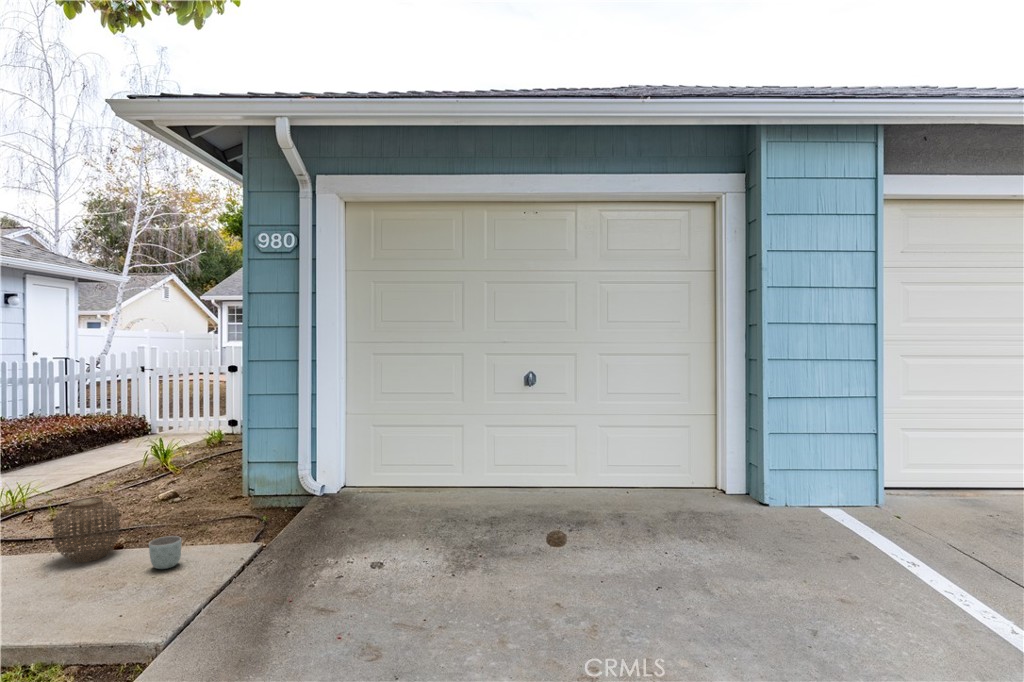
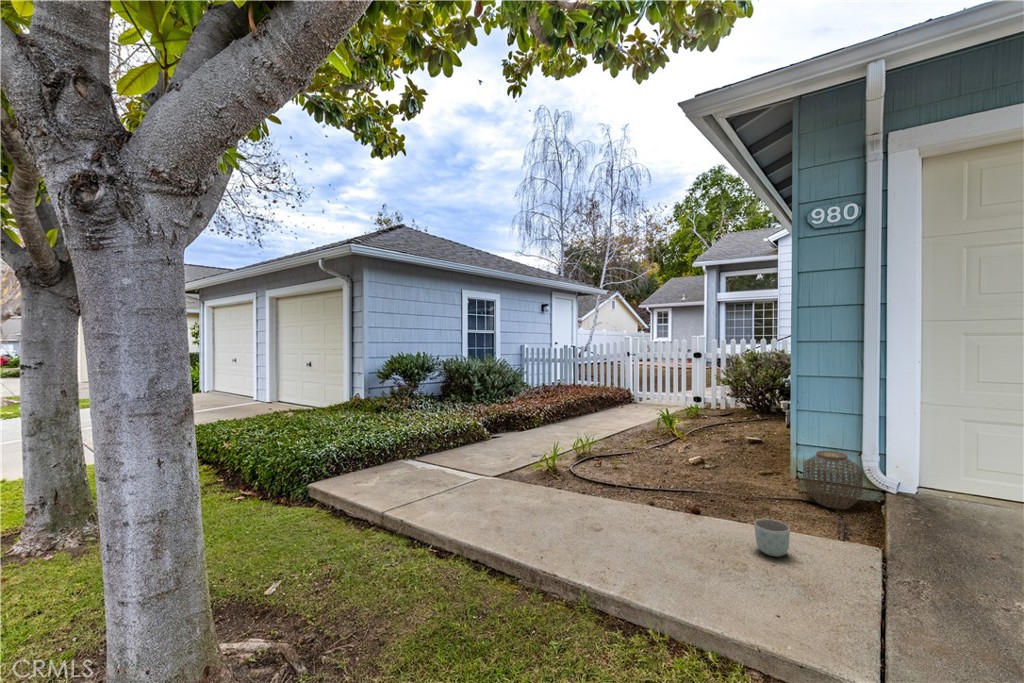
woven basket: present [53,497,120,563] -> present [803,451,863,509]

